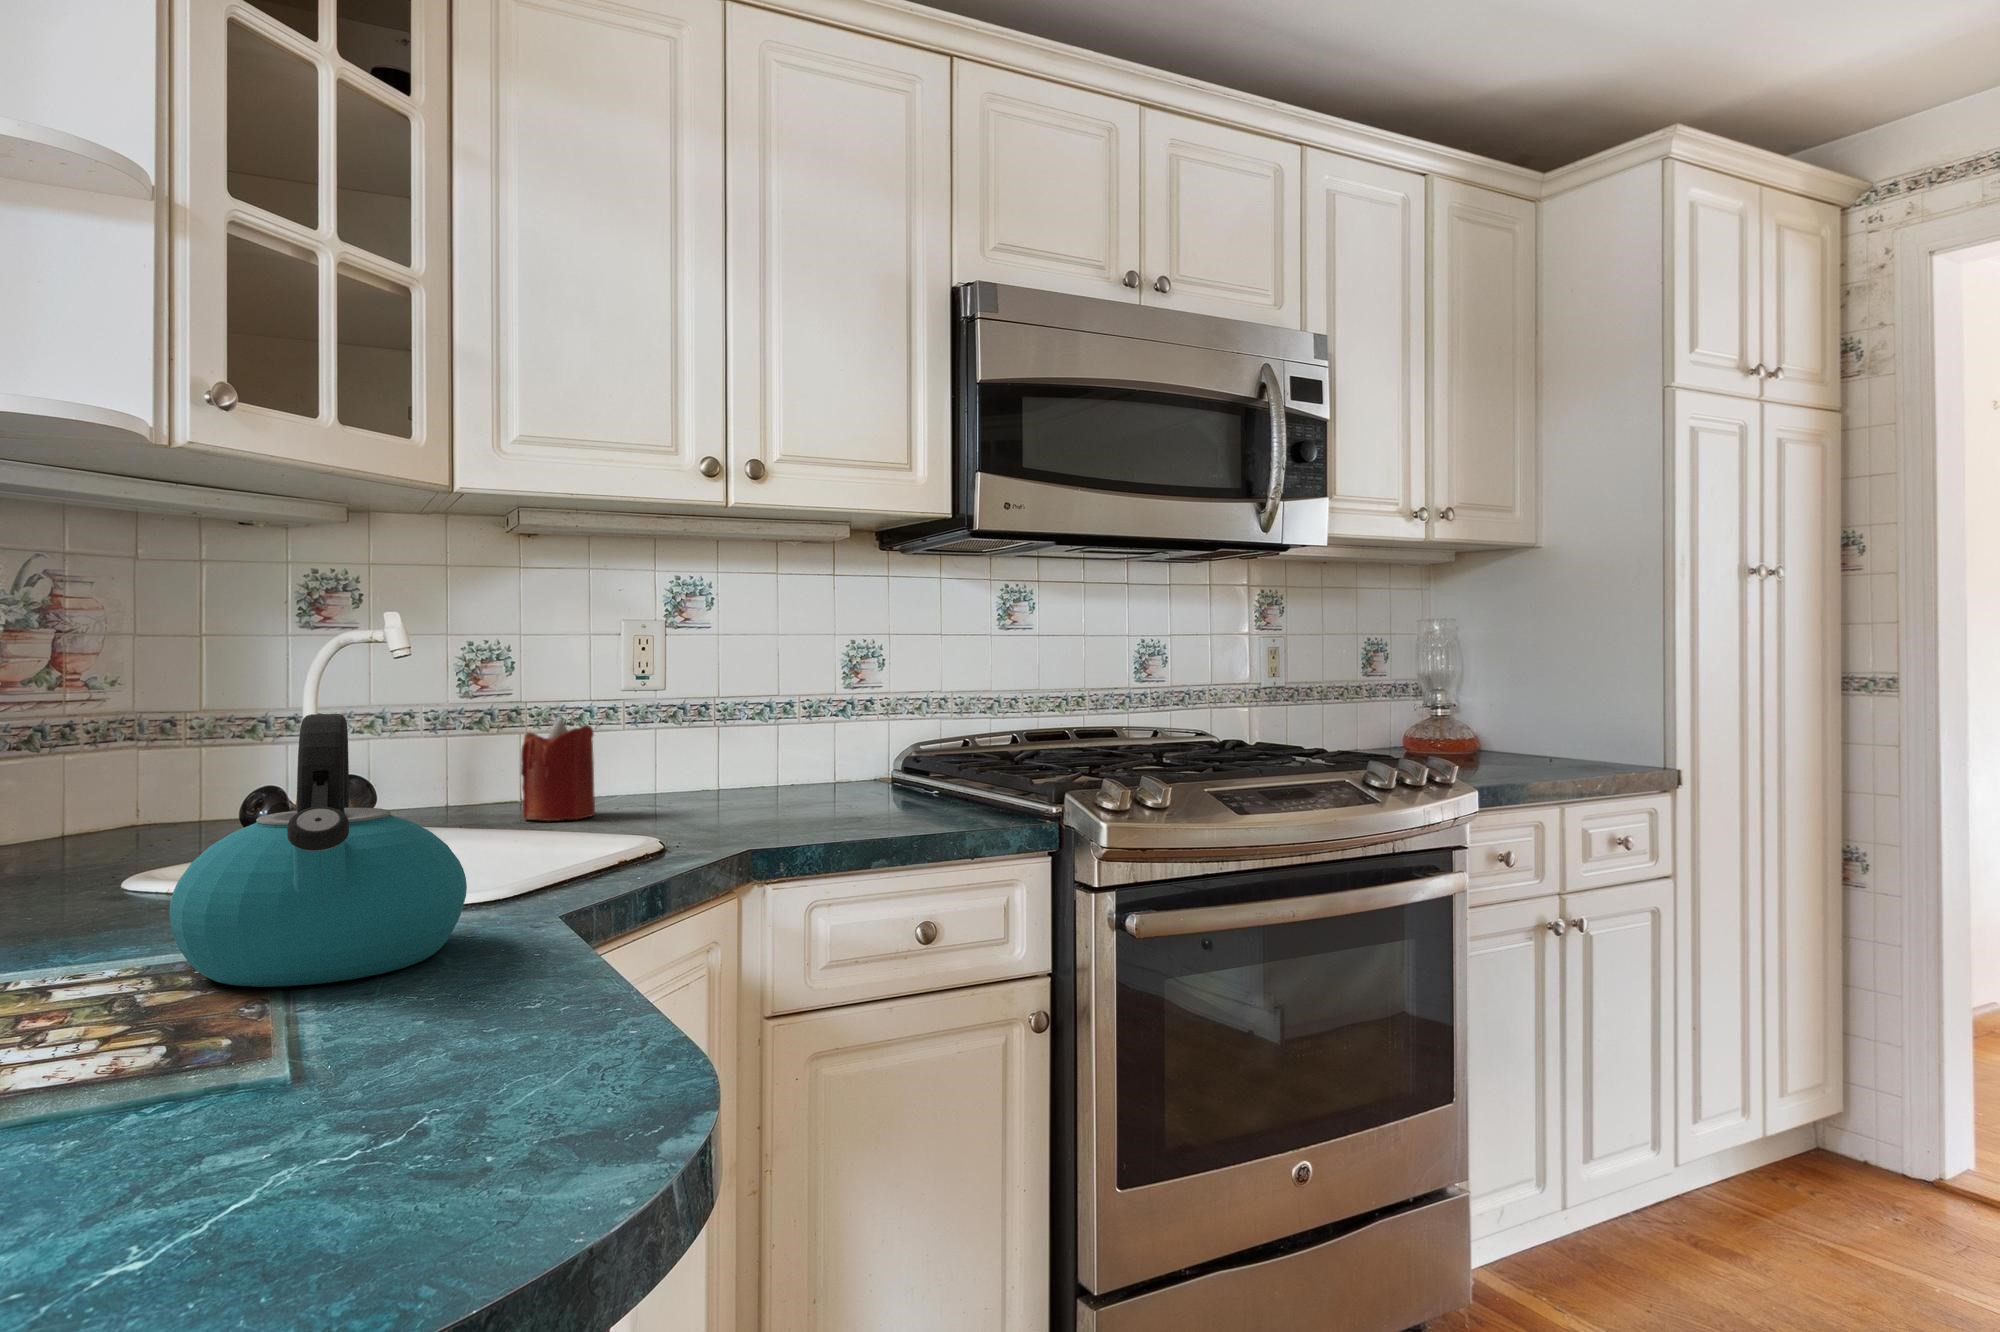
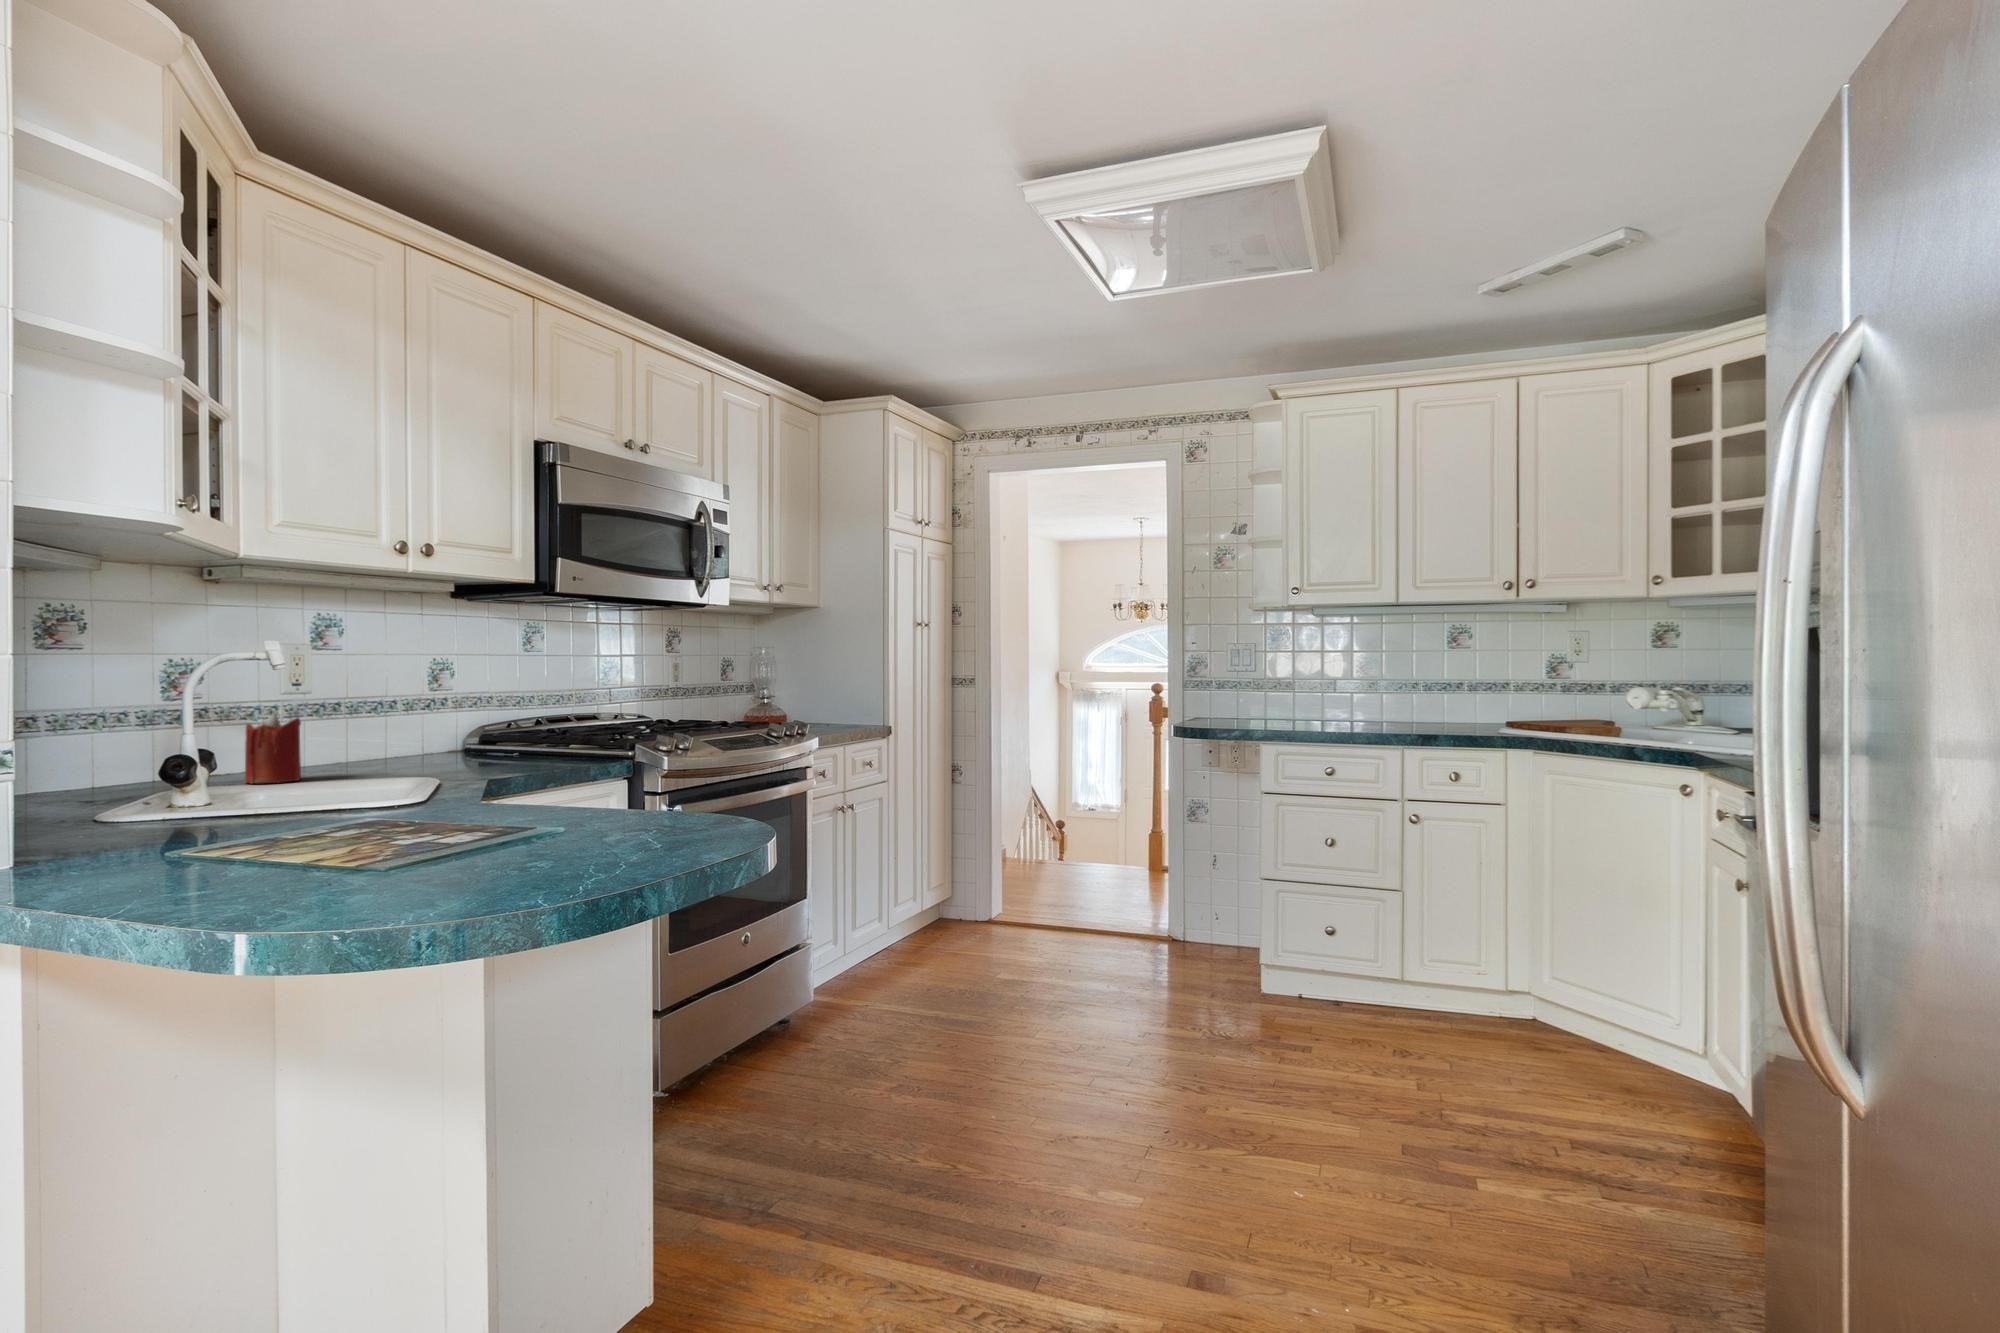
kettle: present [170,714,467,987] -> none [339,703,487,834]

